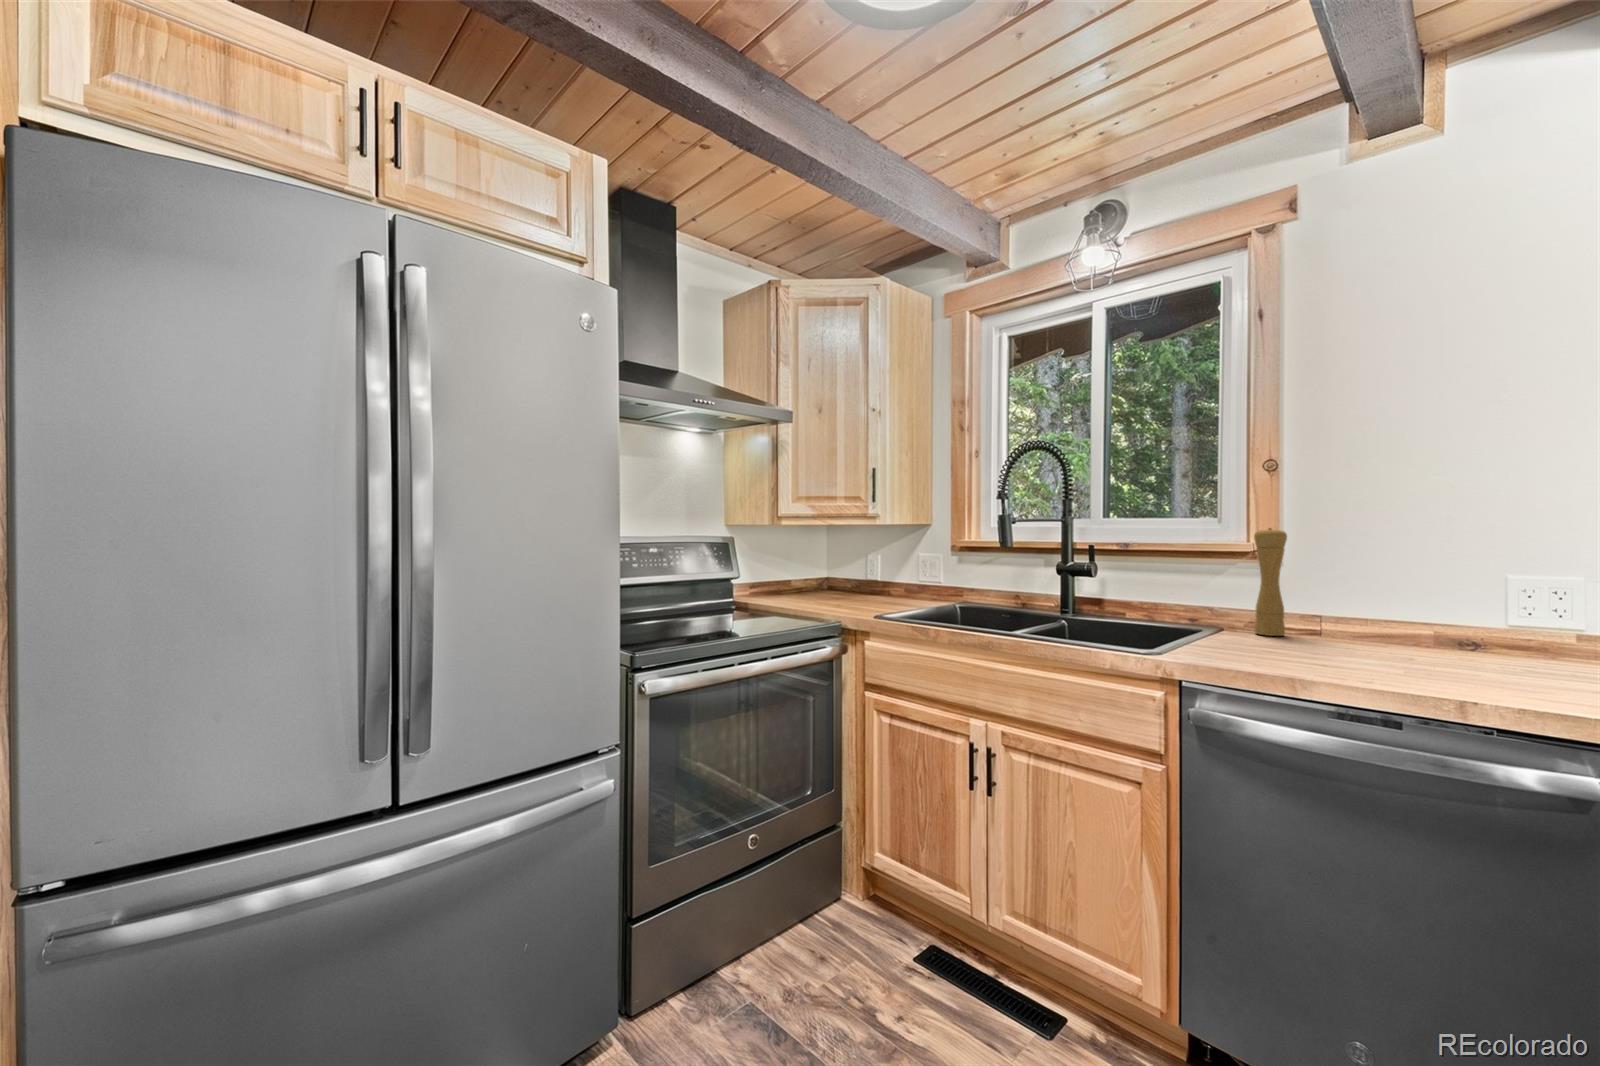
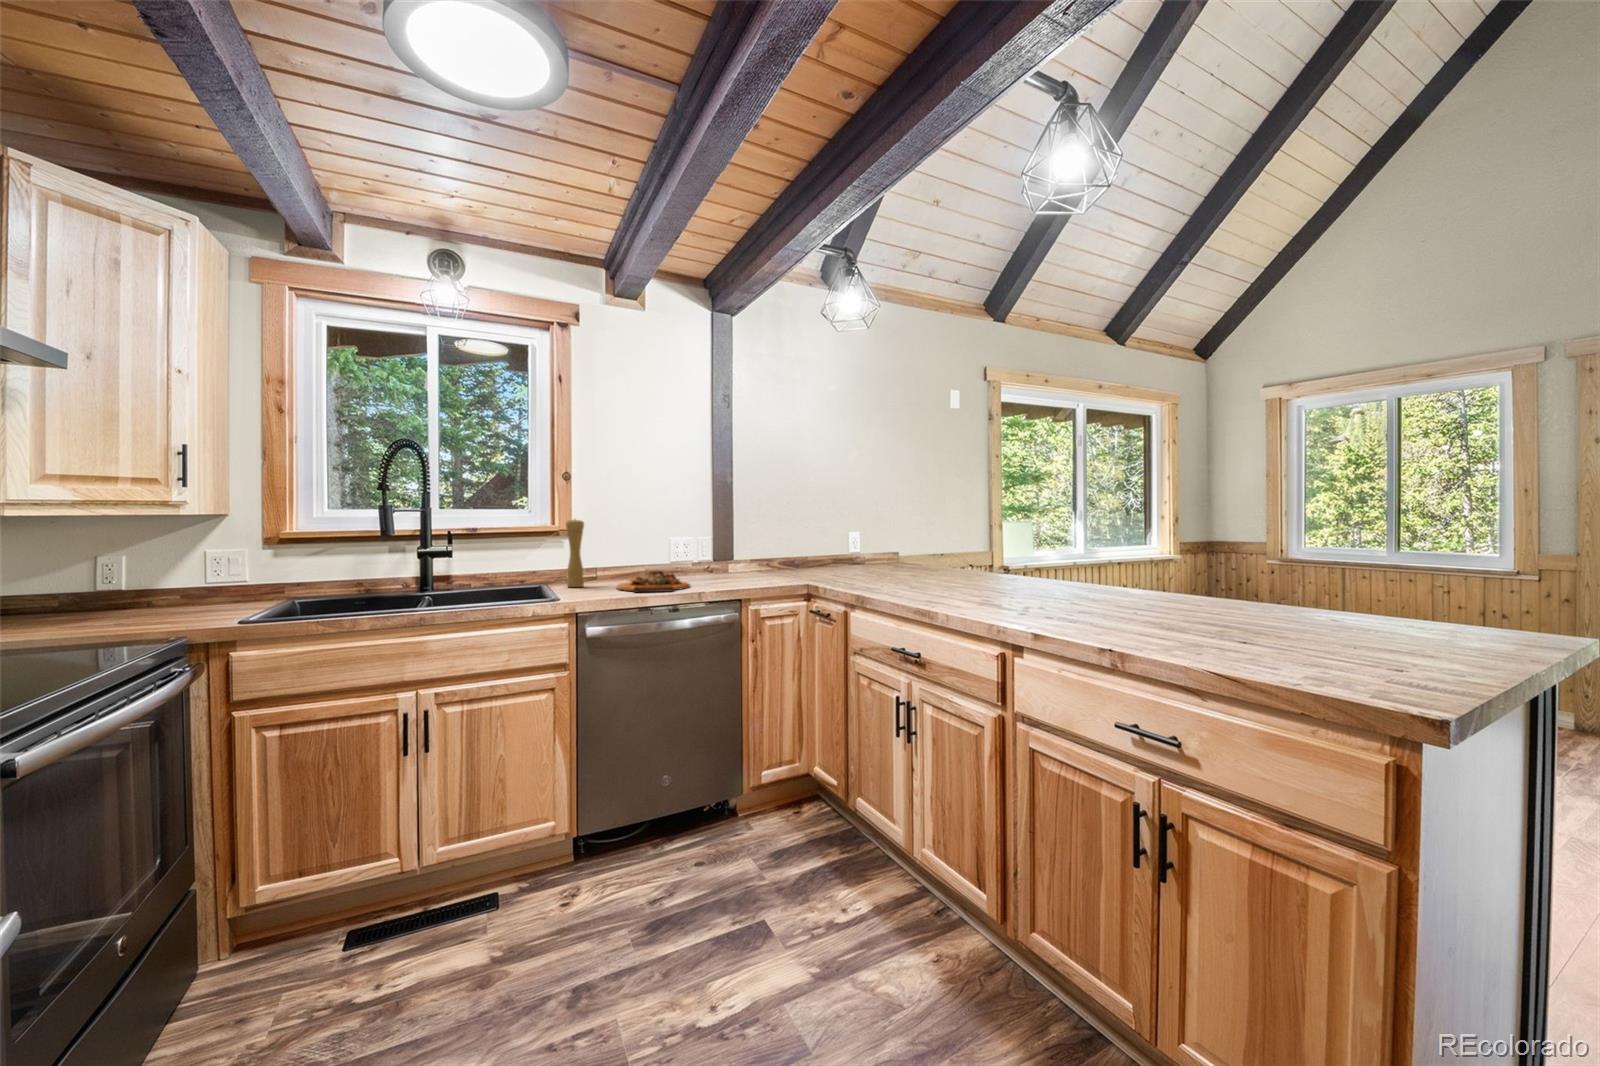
cutting board: none [1326,628,1516,674] -> present [617,571,690,592]

